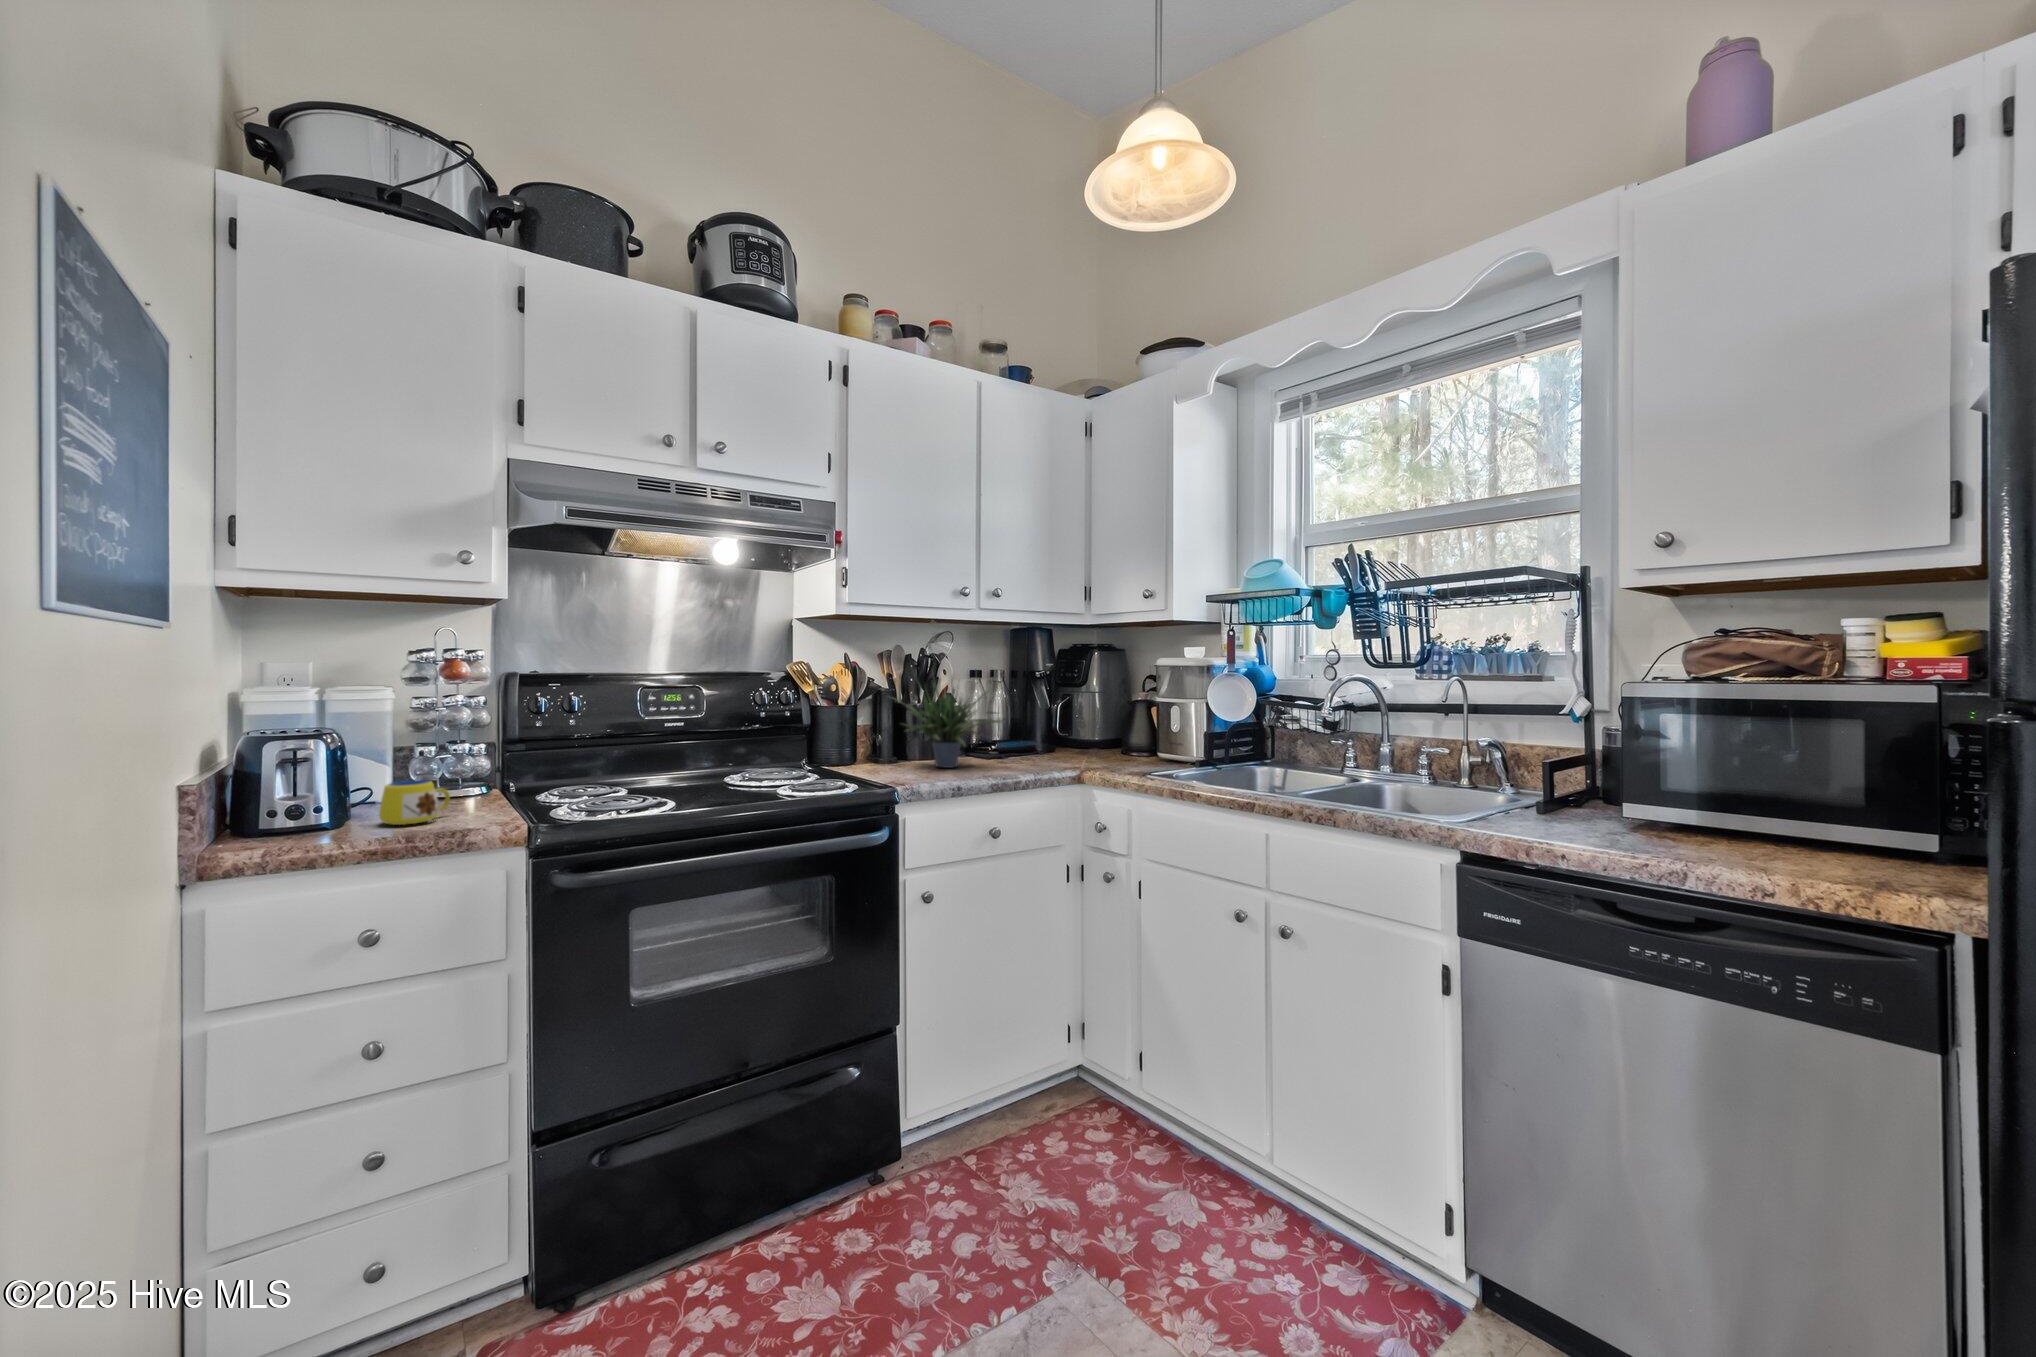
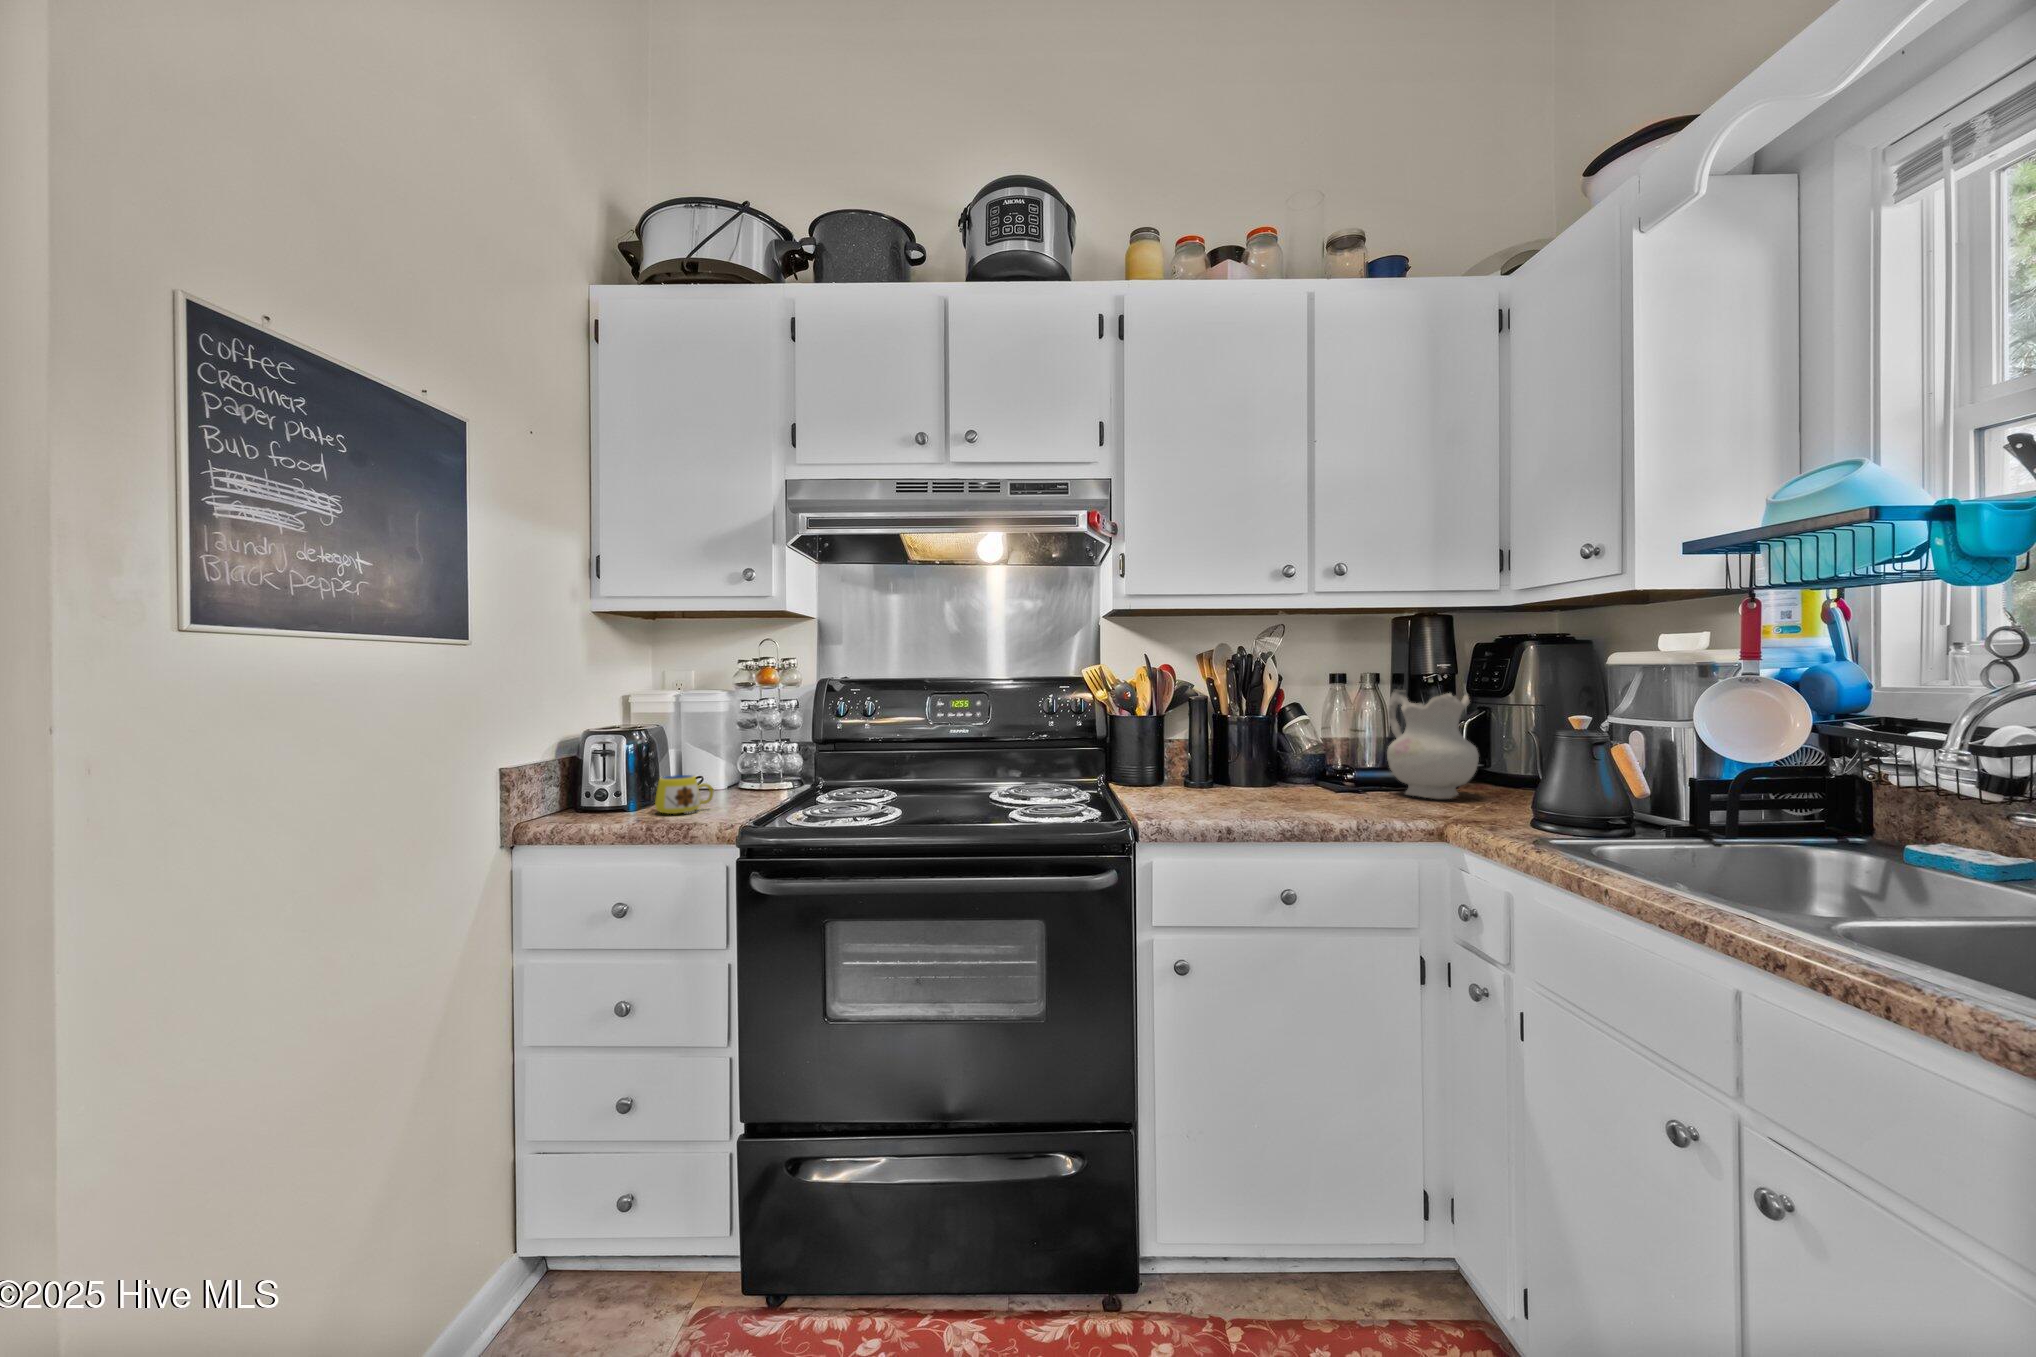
potted plant: present [892,682,1002,768] -> none [1183,662,1333,800]
ceramic pitcher: none [1018,682,1078,759] -> present [1387,690,1479,799]

